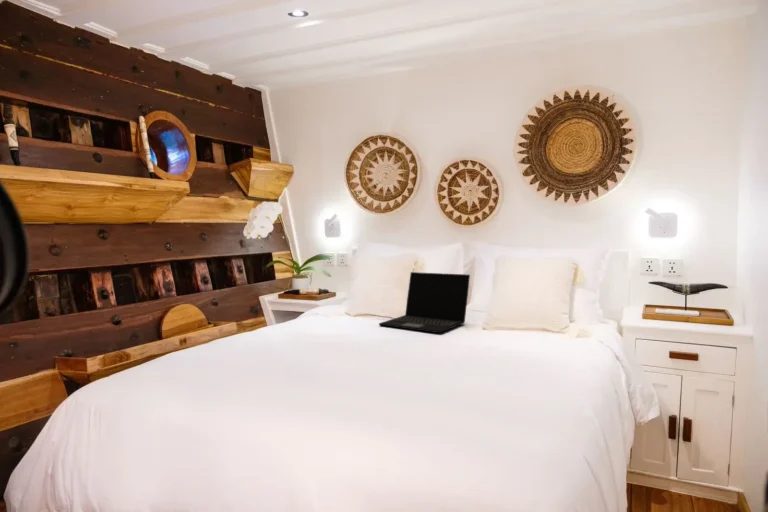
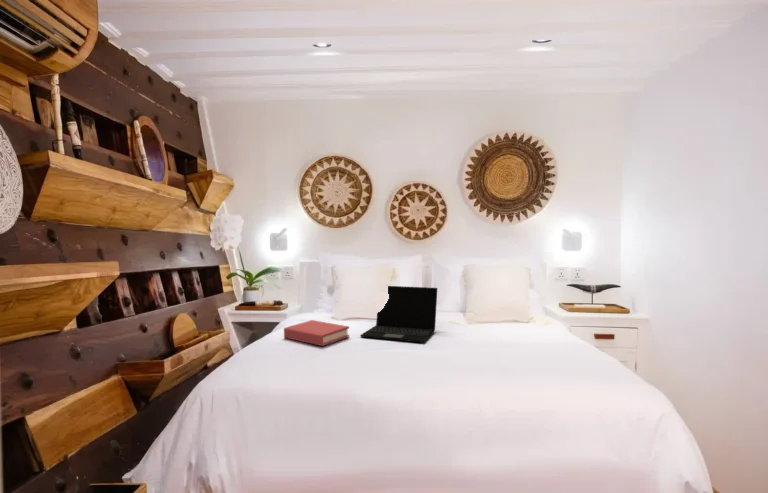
hardback book: none [304,307,368,331] -> present [284,320,349,346]

